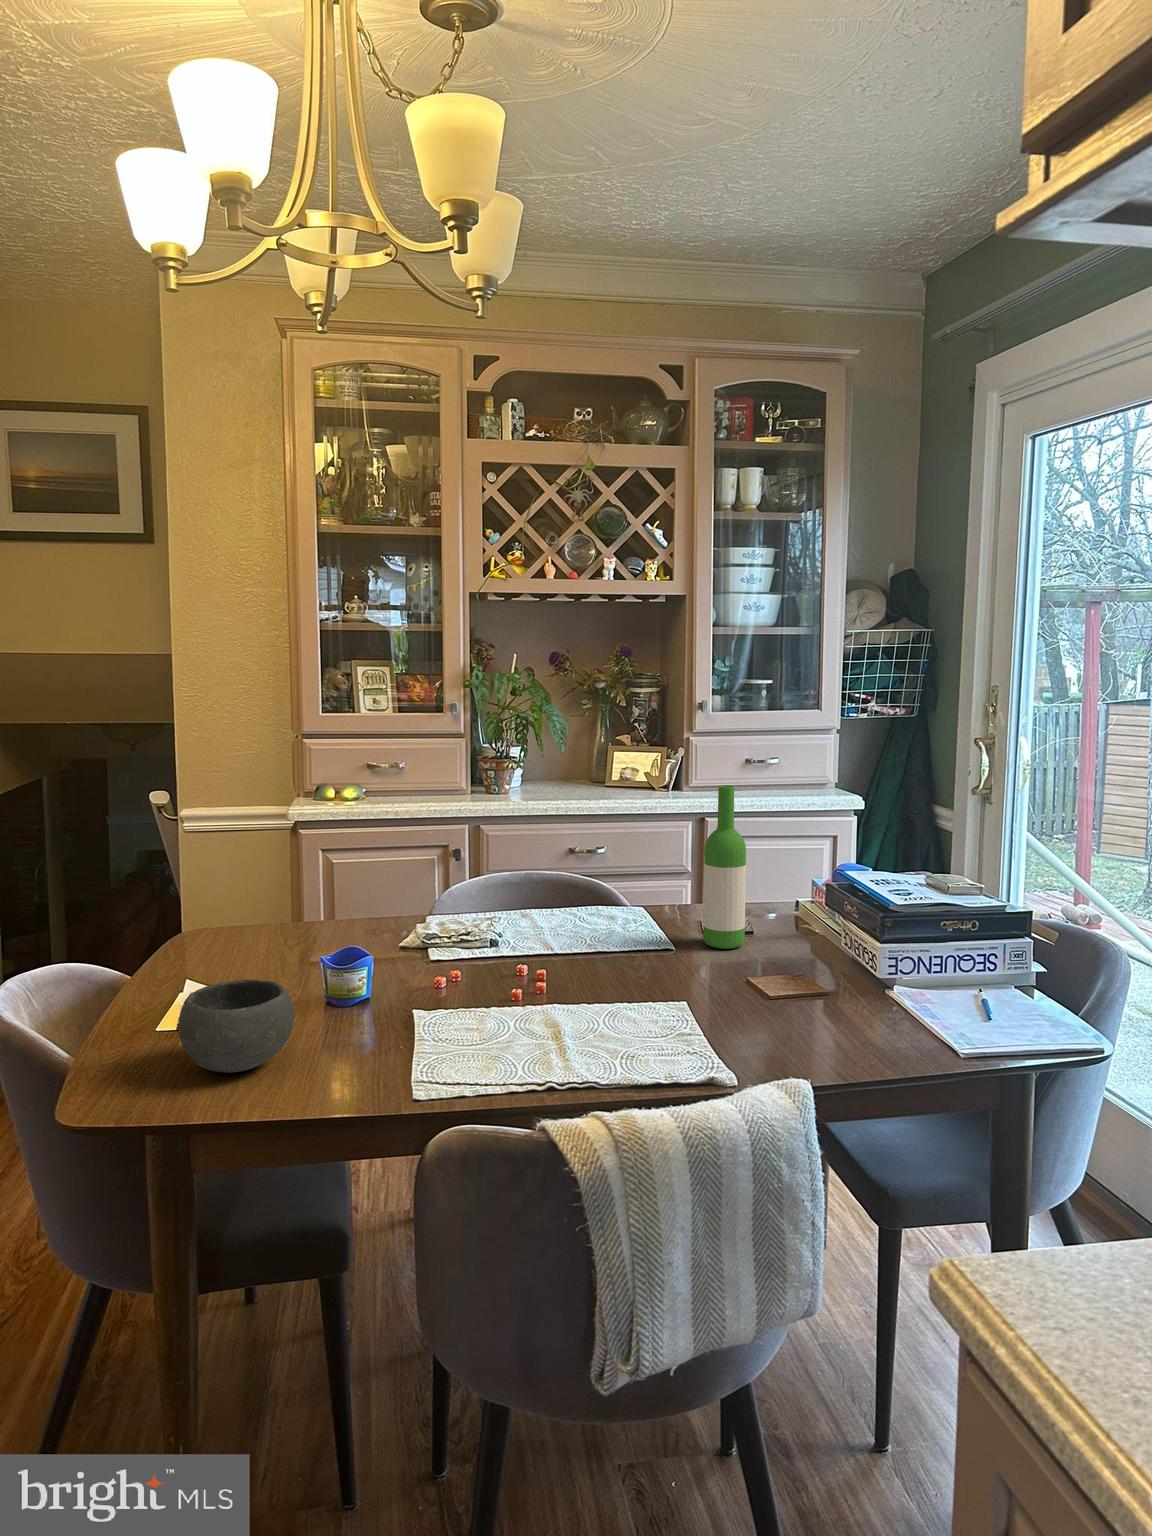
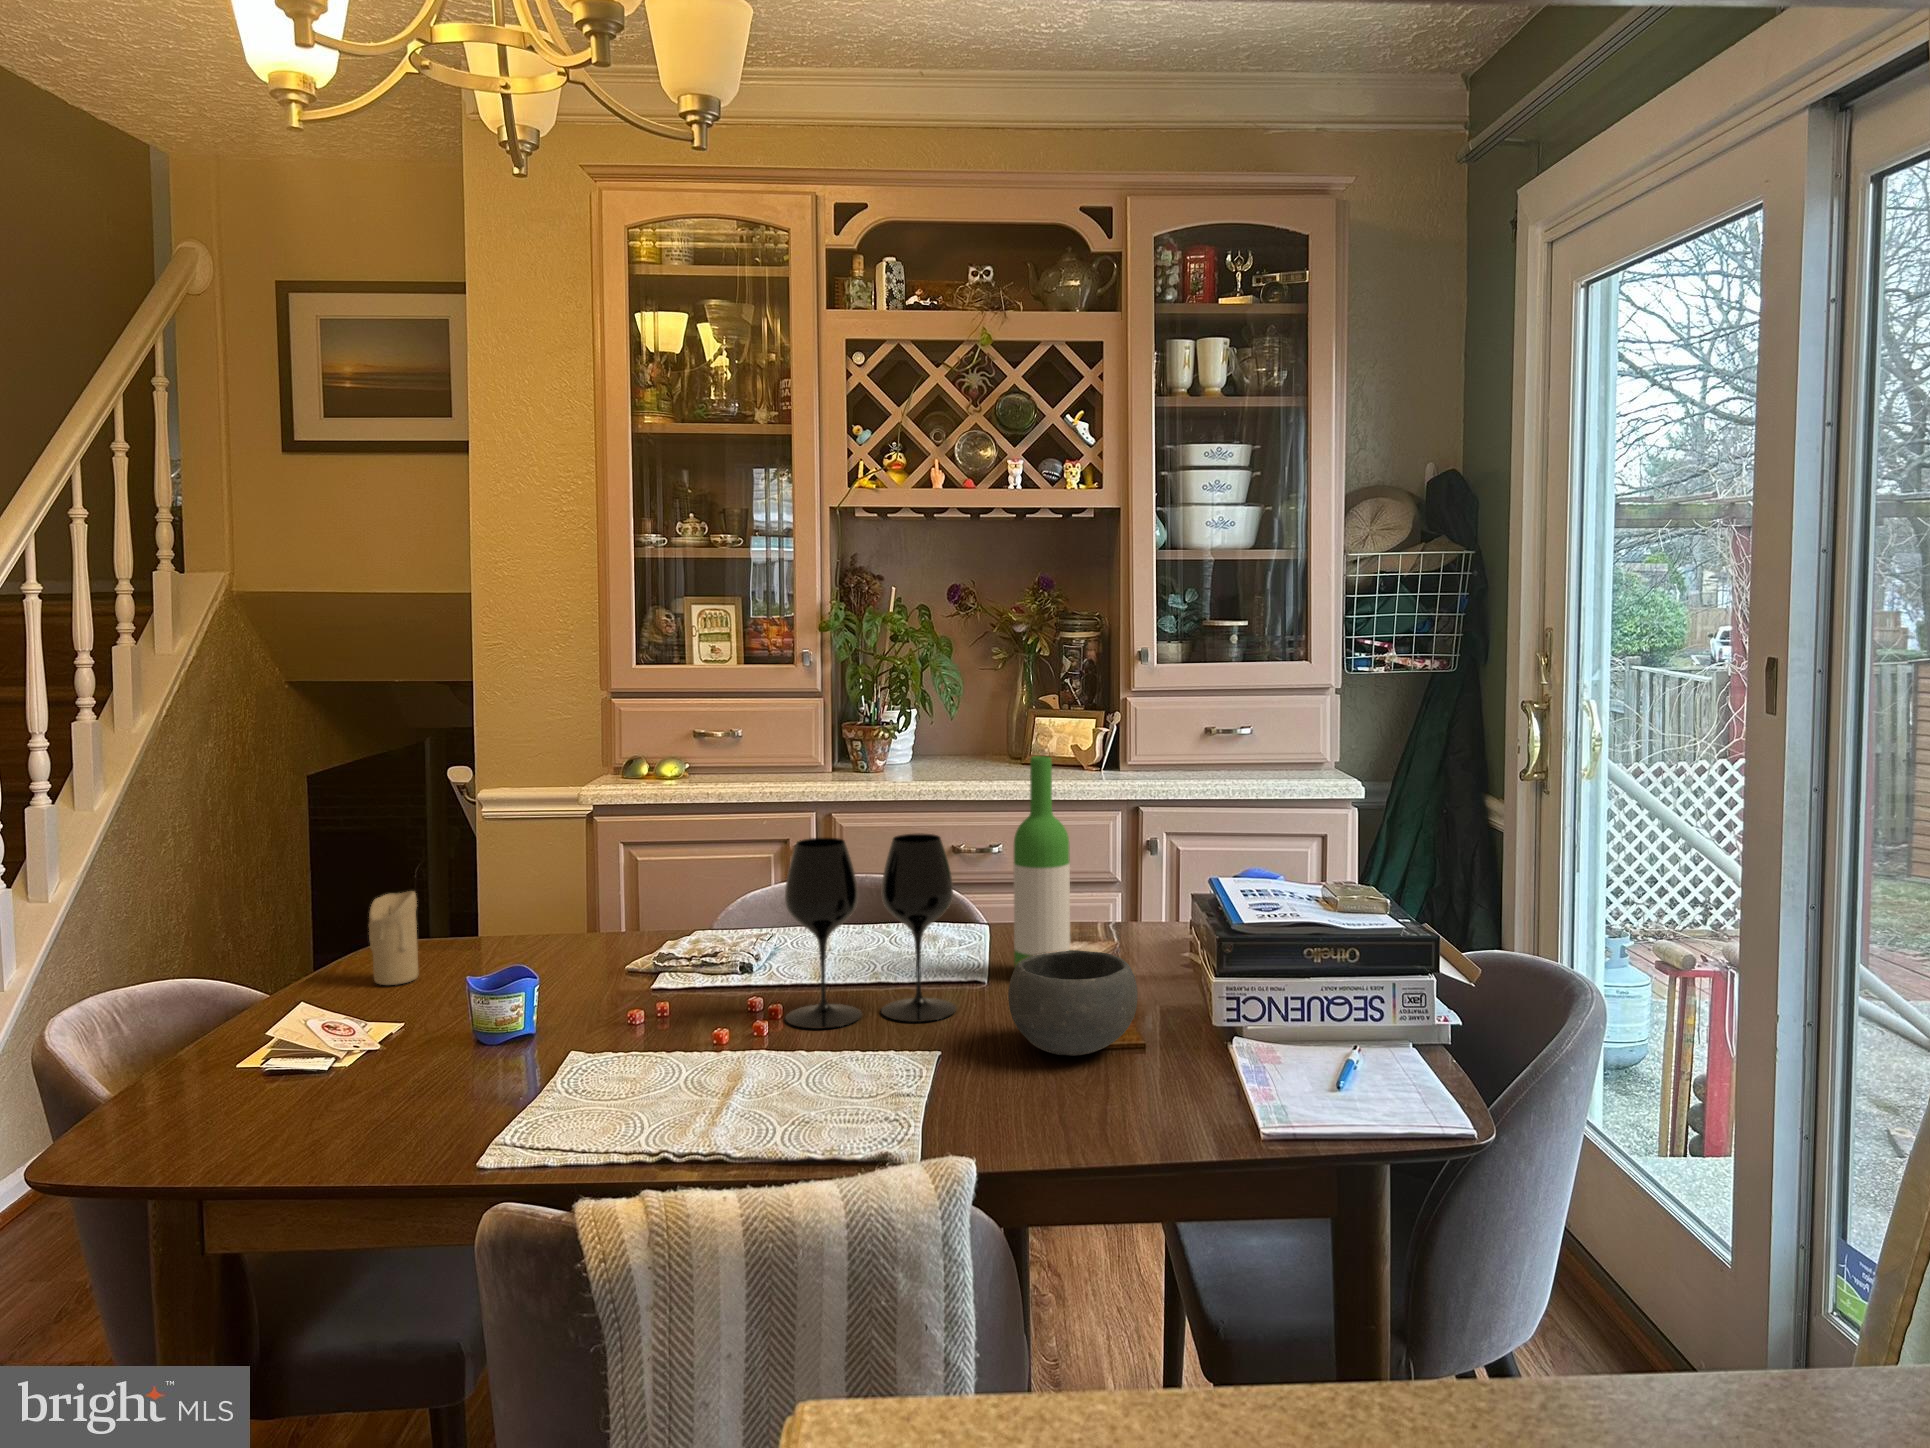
wine glass: none [562,844,684,989] -> present [785,833,956,1028]
candle: none [218,893,255,966] -> present [369,891,419,985]
bowl: present [179,979,294,1073] -> present [1008,950,1138,1056]

